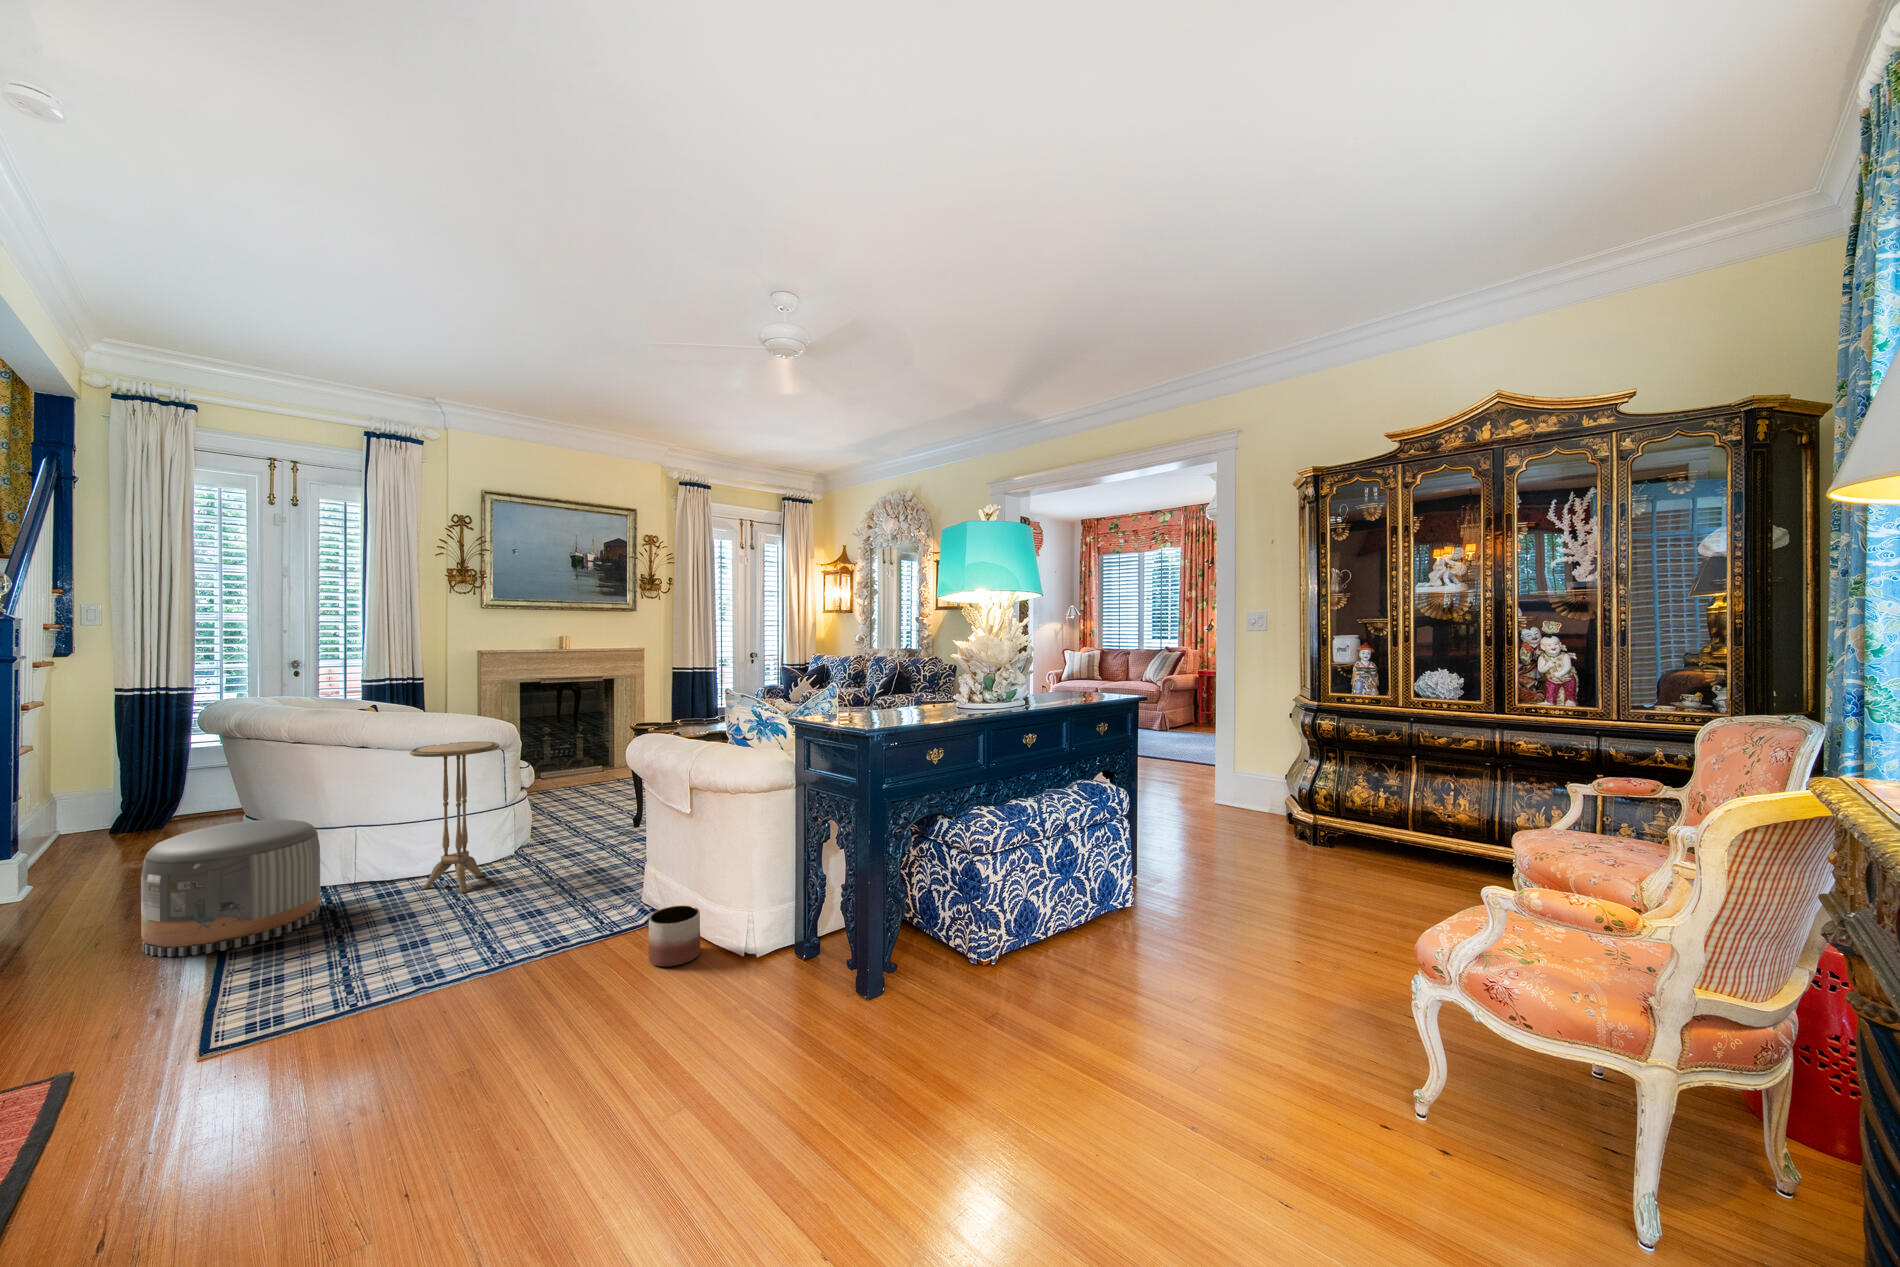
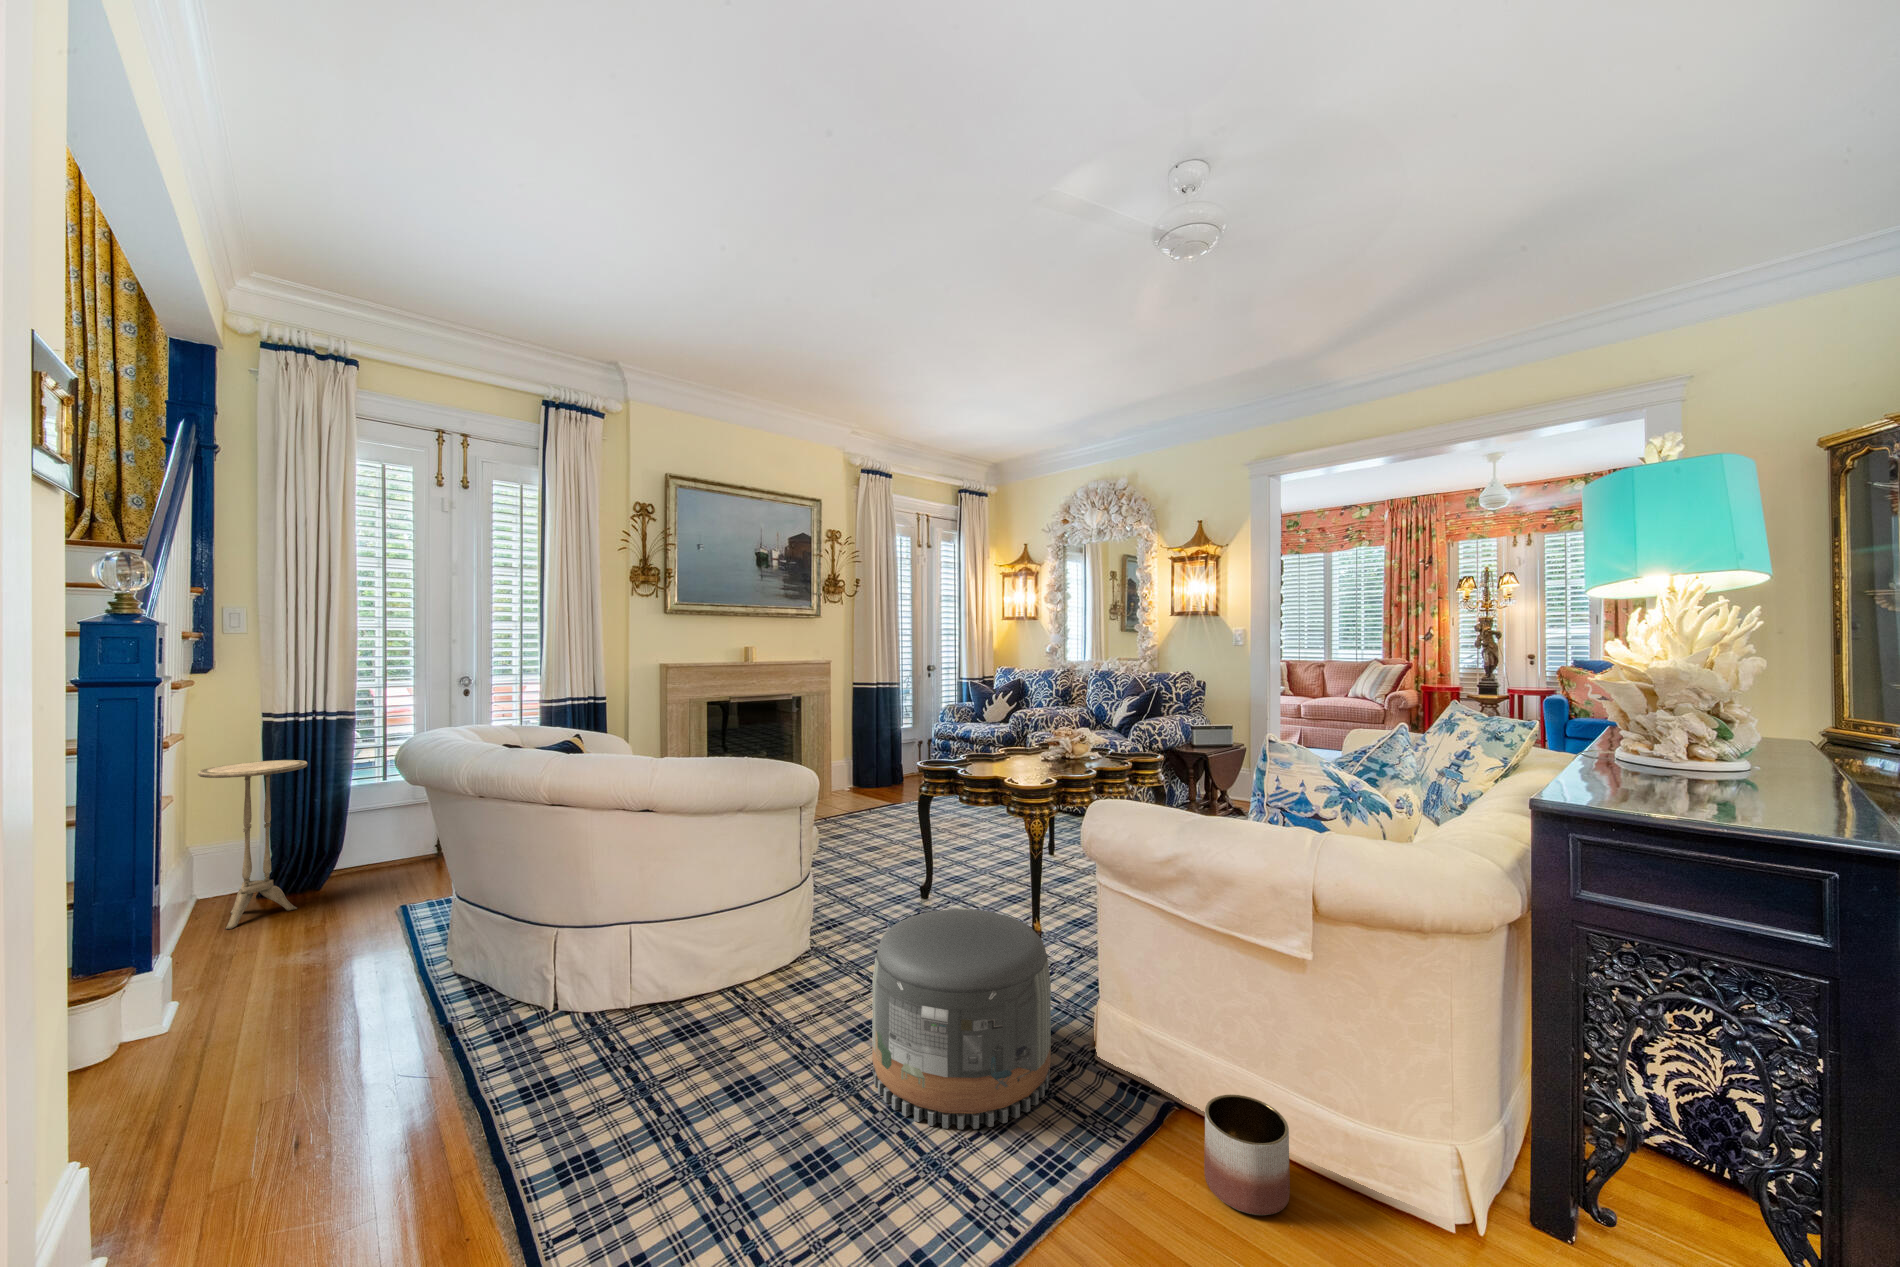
side table: present [410,741,499,893] -> present [198,760,308,929]
pouf: present [141,819,320,957] -> present [872,909,1051,1129]

